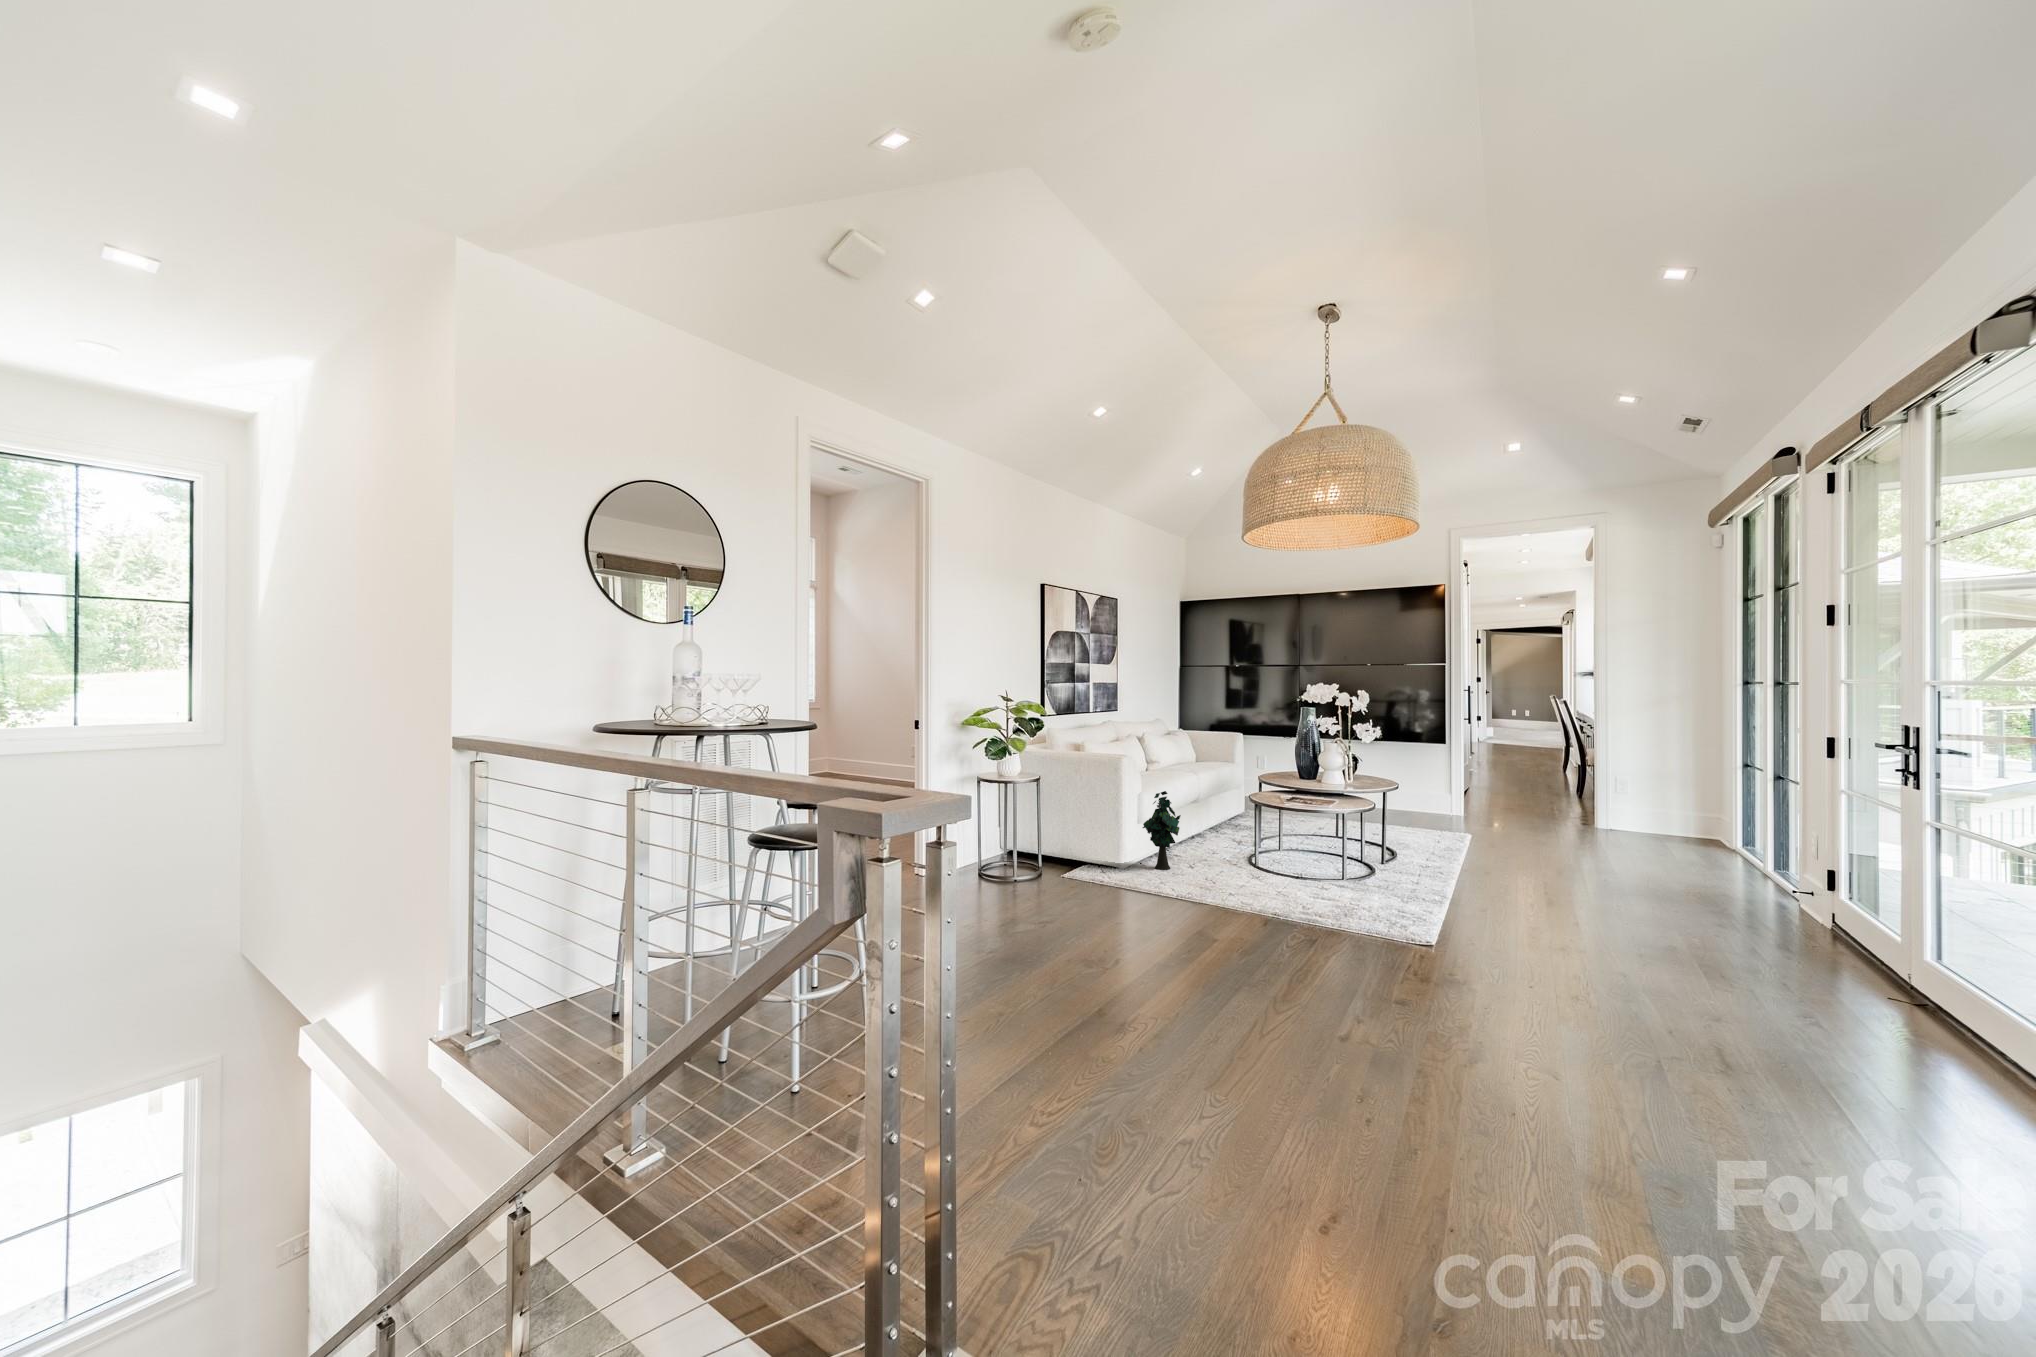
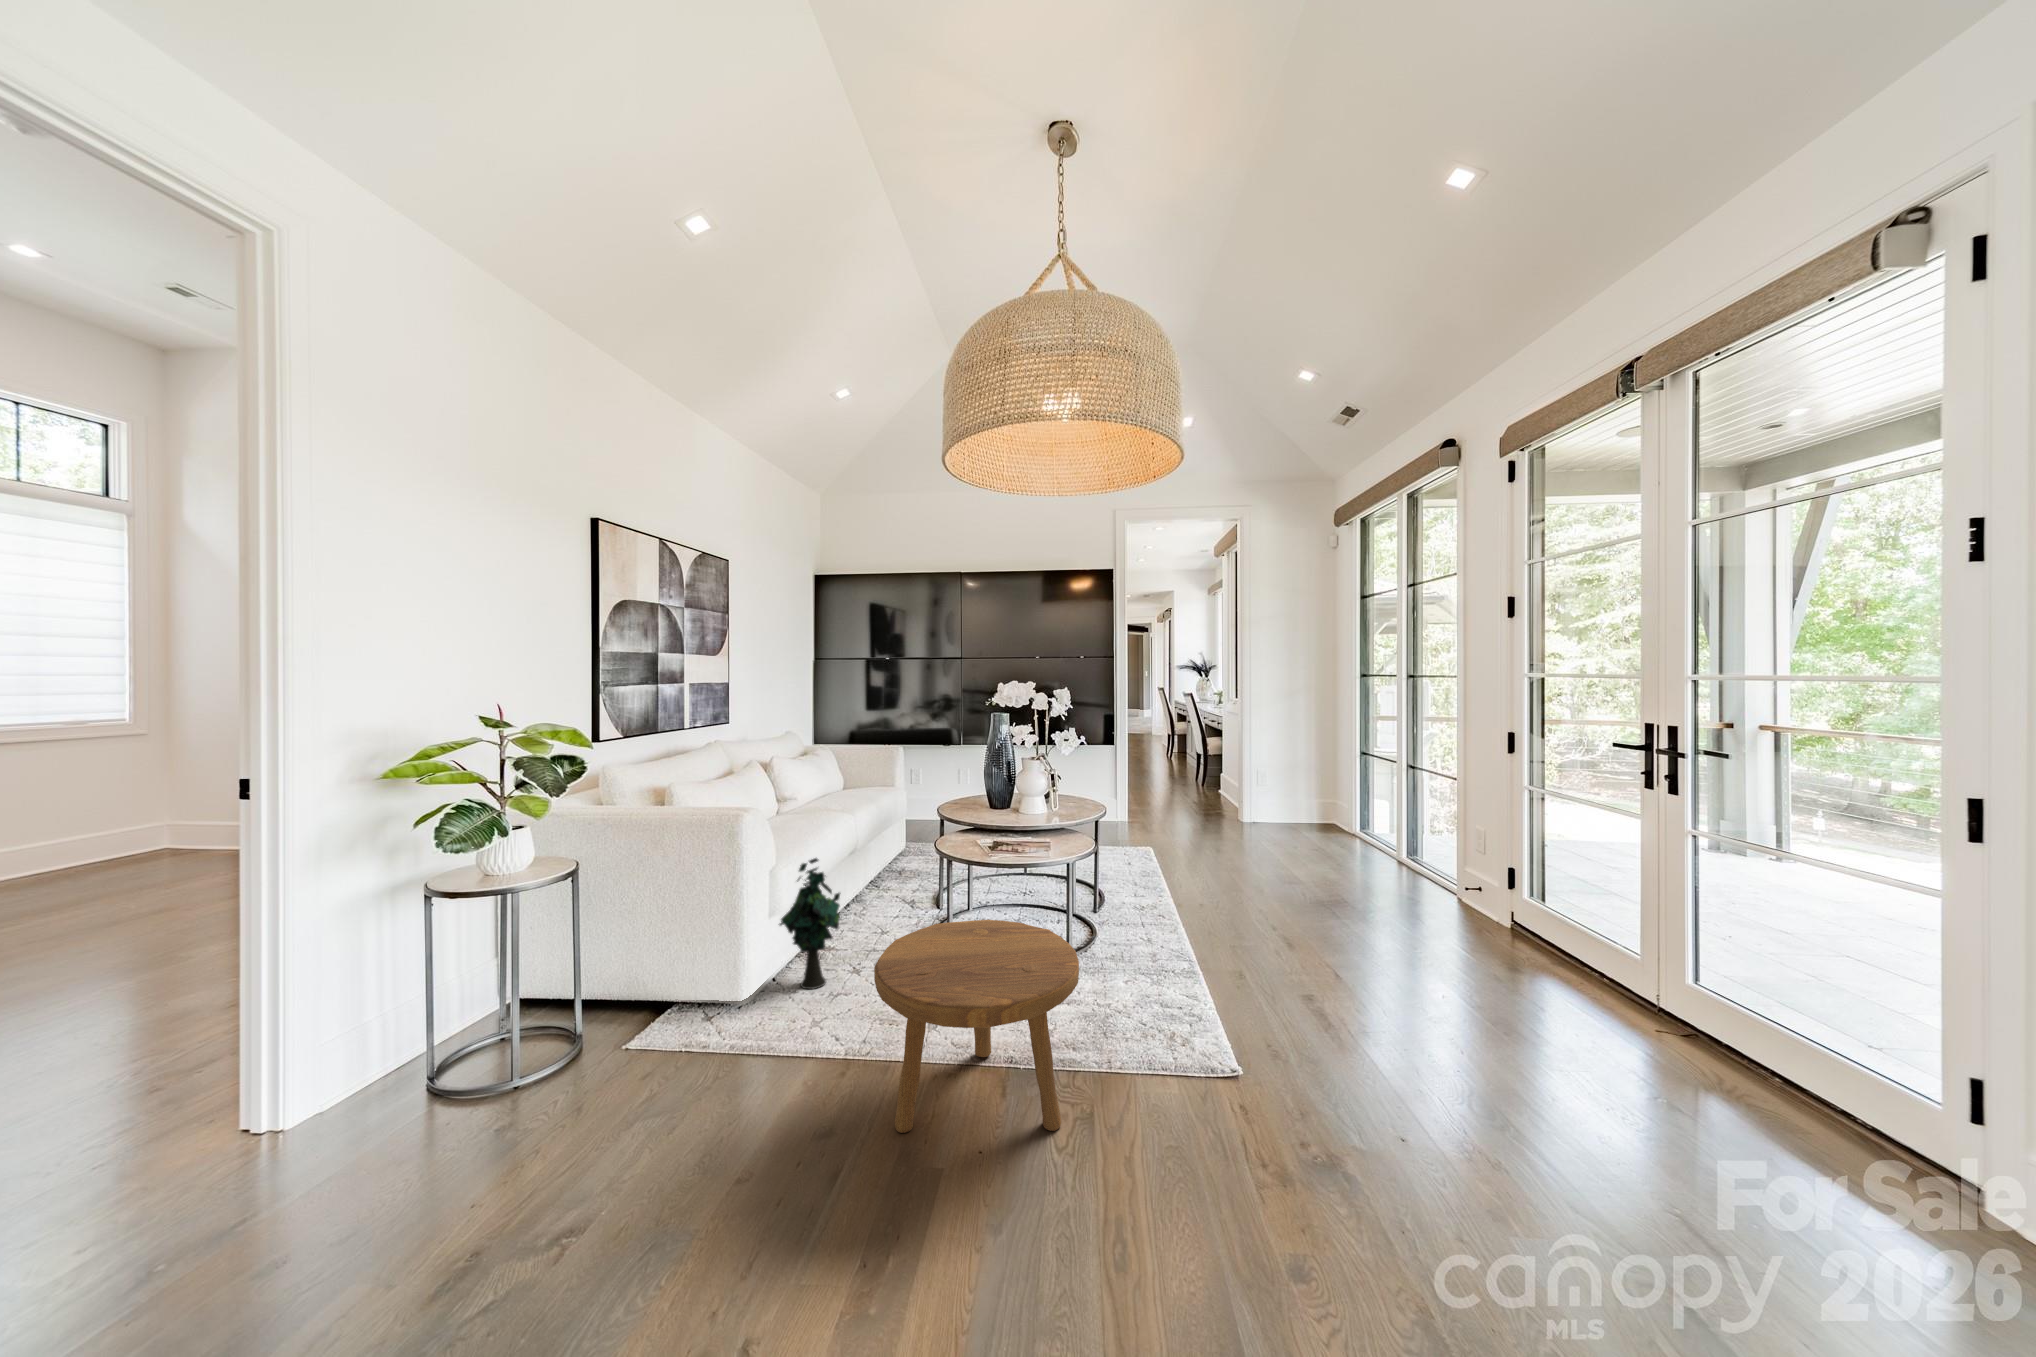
footstool: none [1184,824,1303,931] -> present [874,920,1079,1133]

